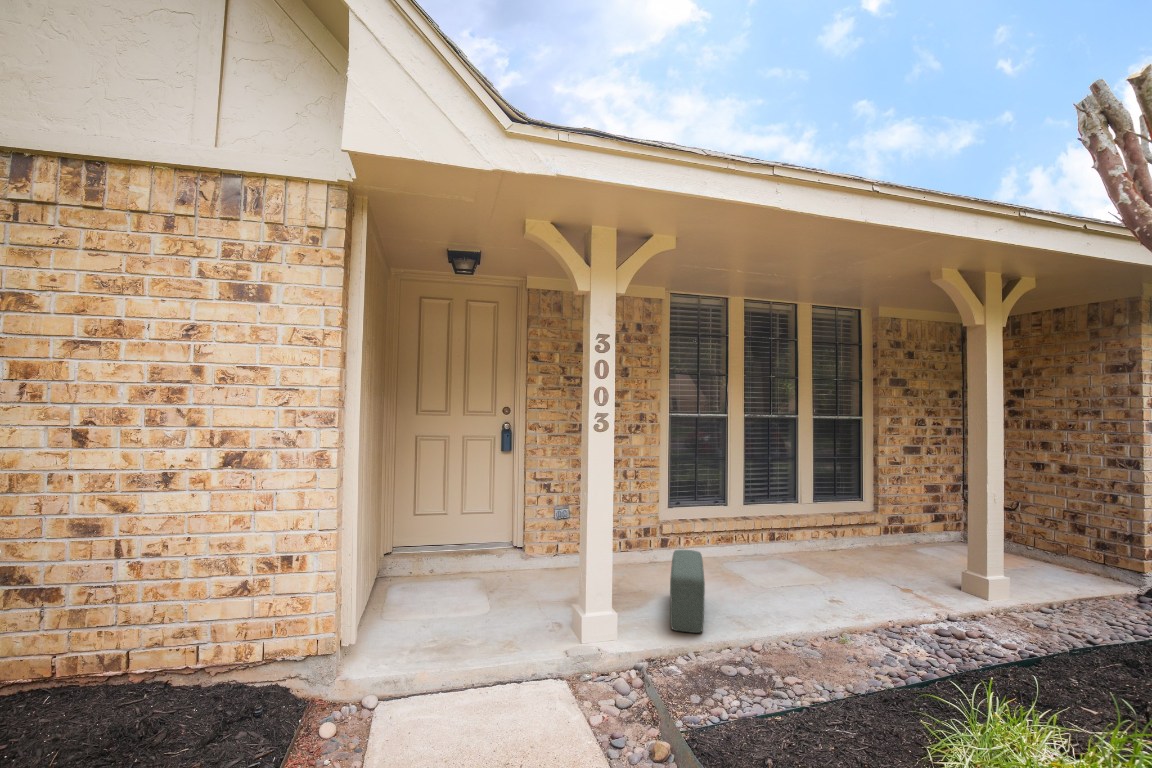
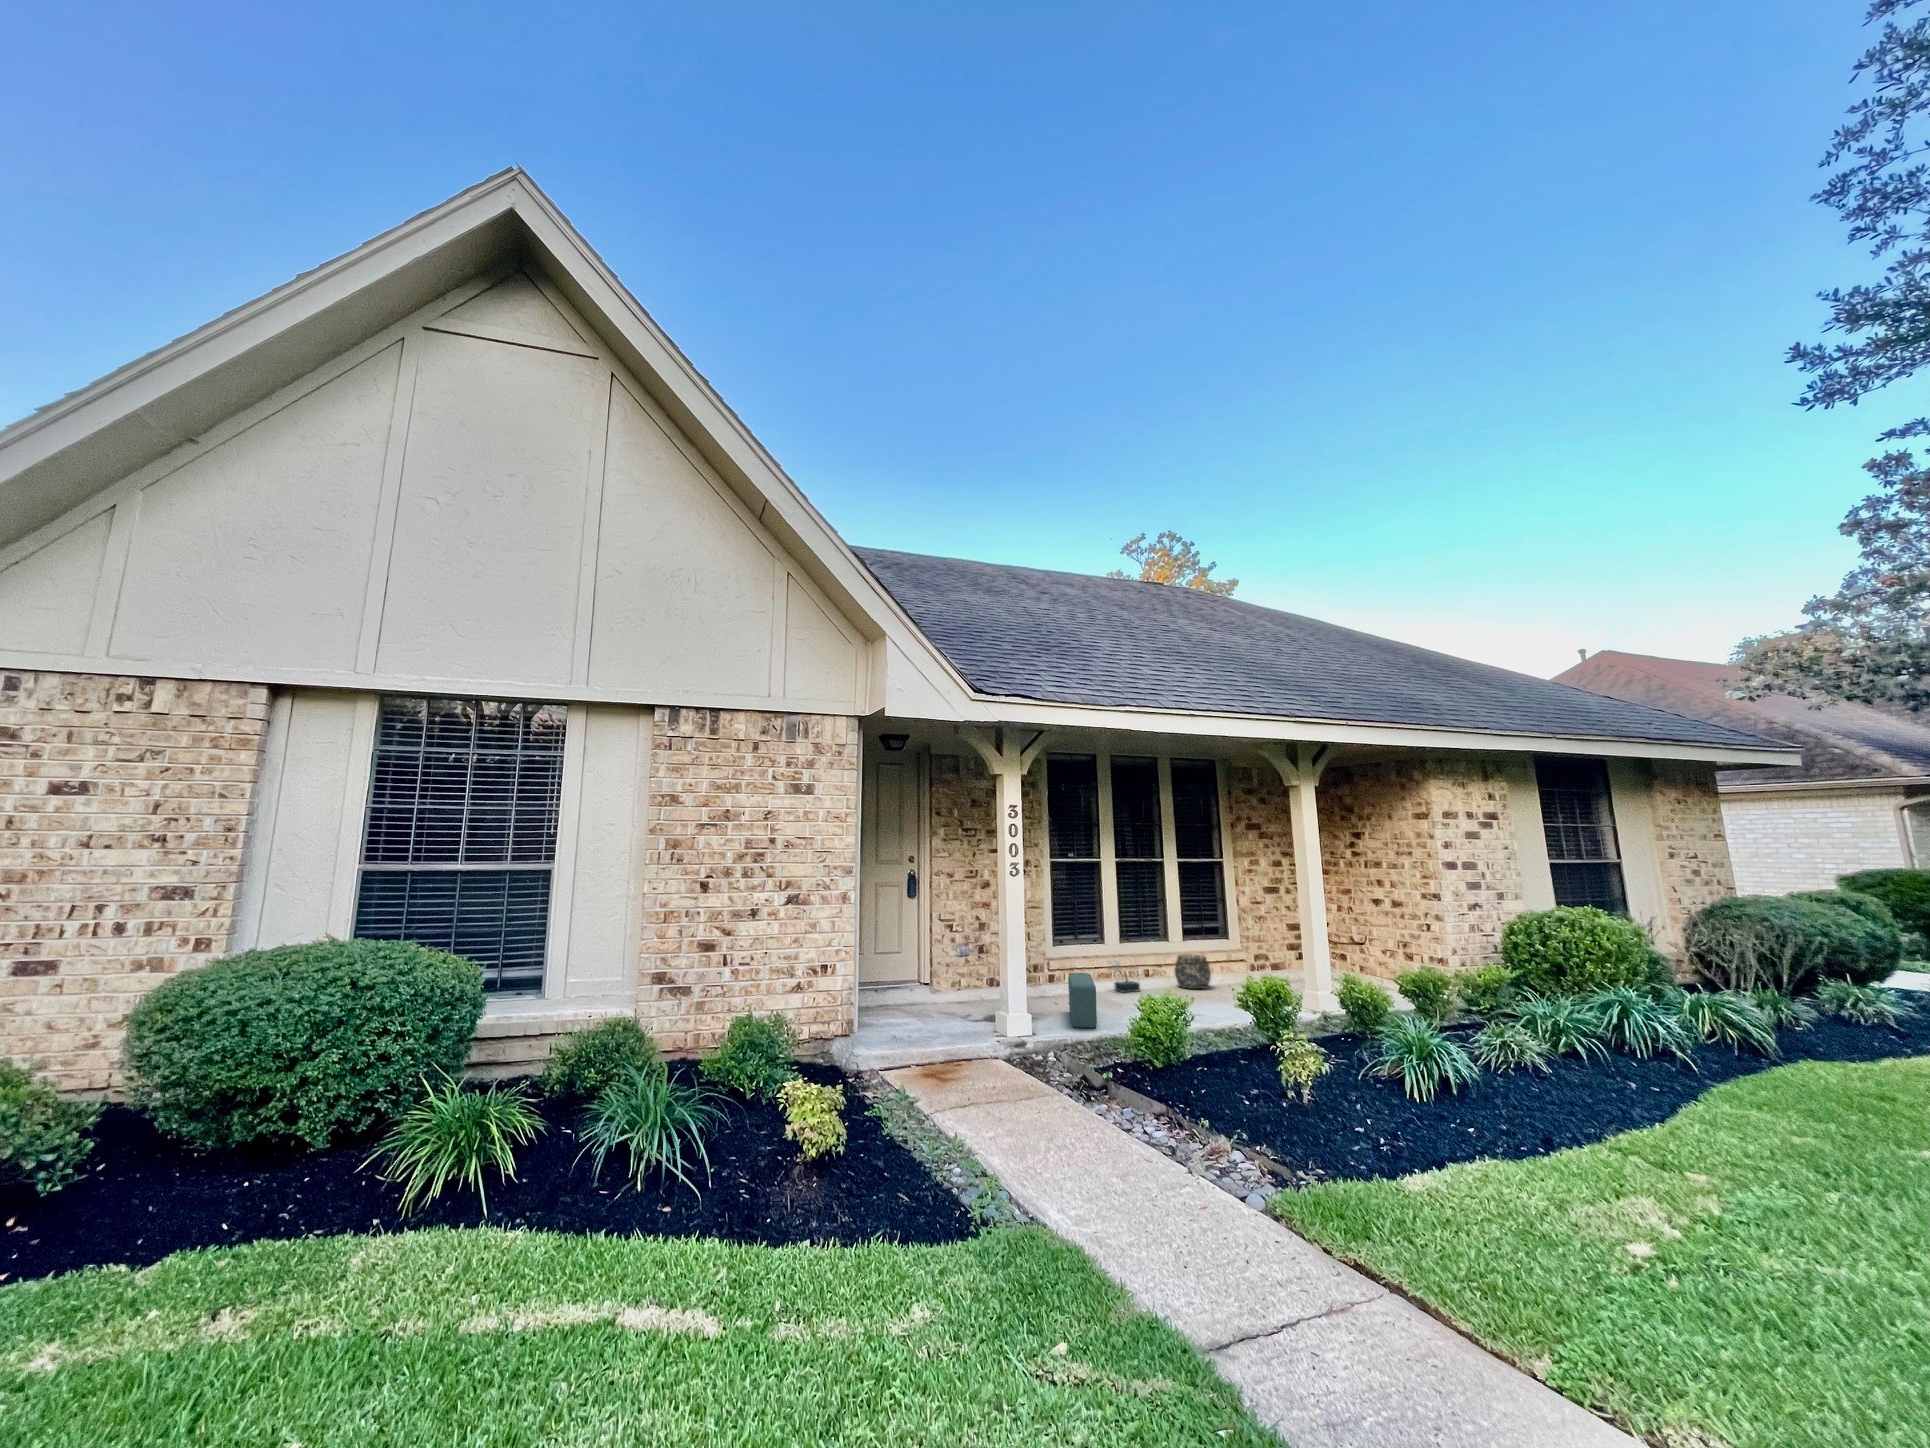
woven basket: none [801,519,844,560] -> present [1175,955,1211,989]
decorative plant: none [724,525,763,562] -> present [1110,961,1141,992]

